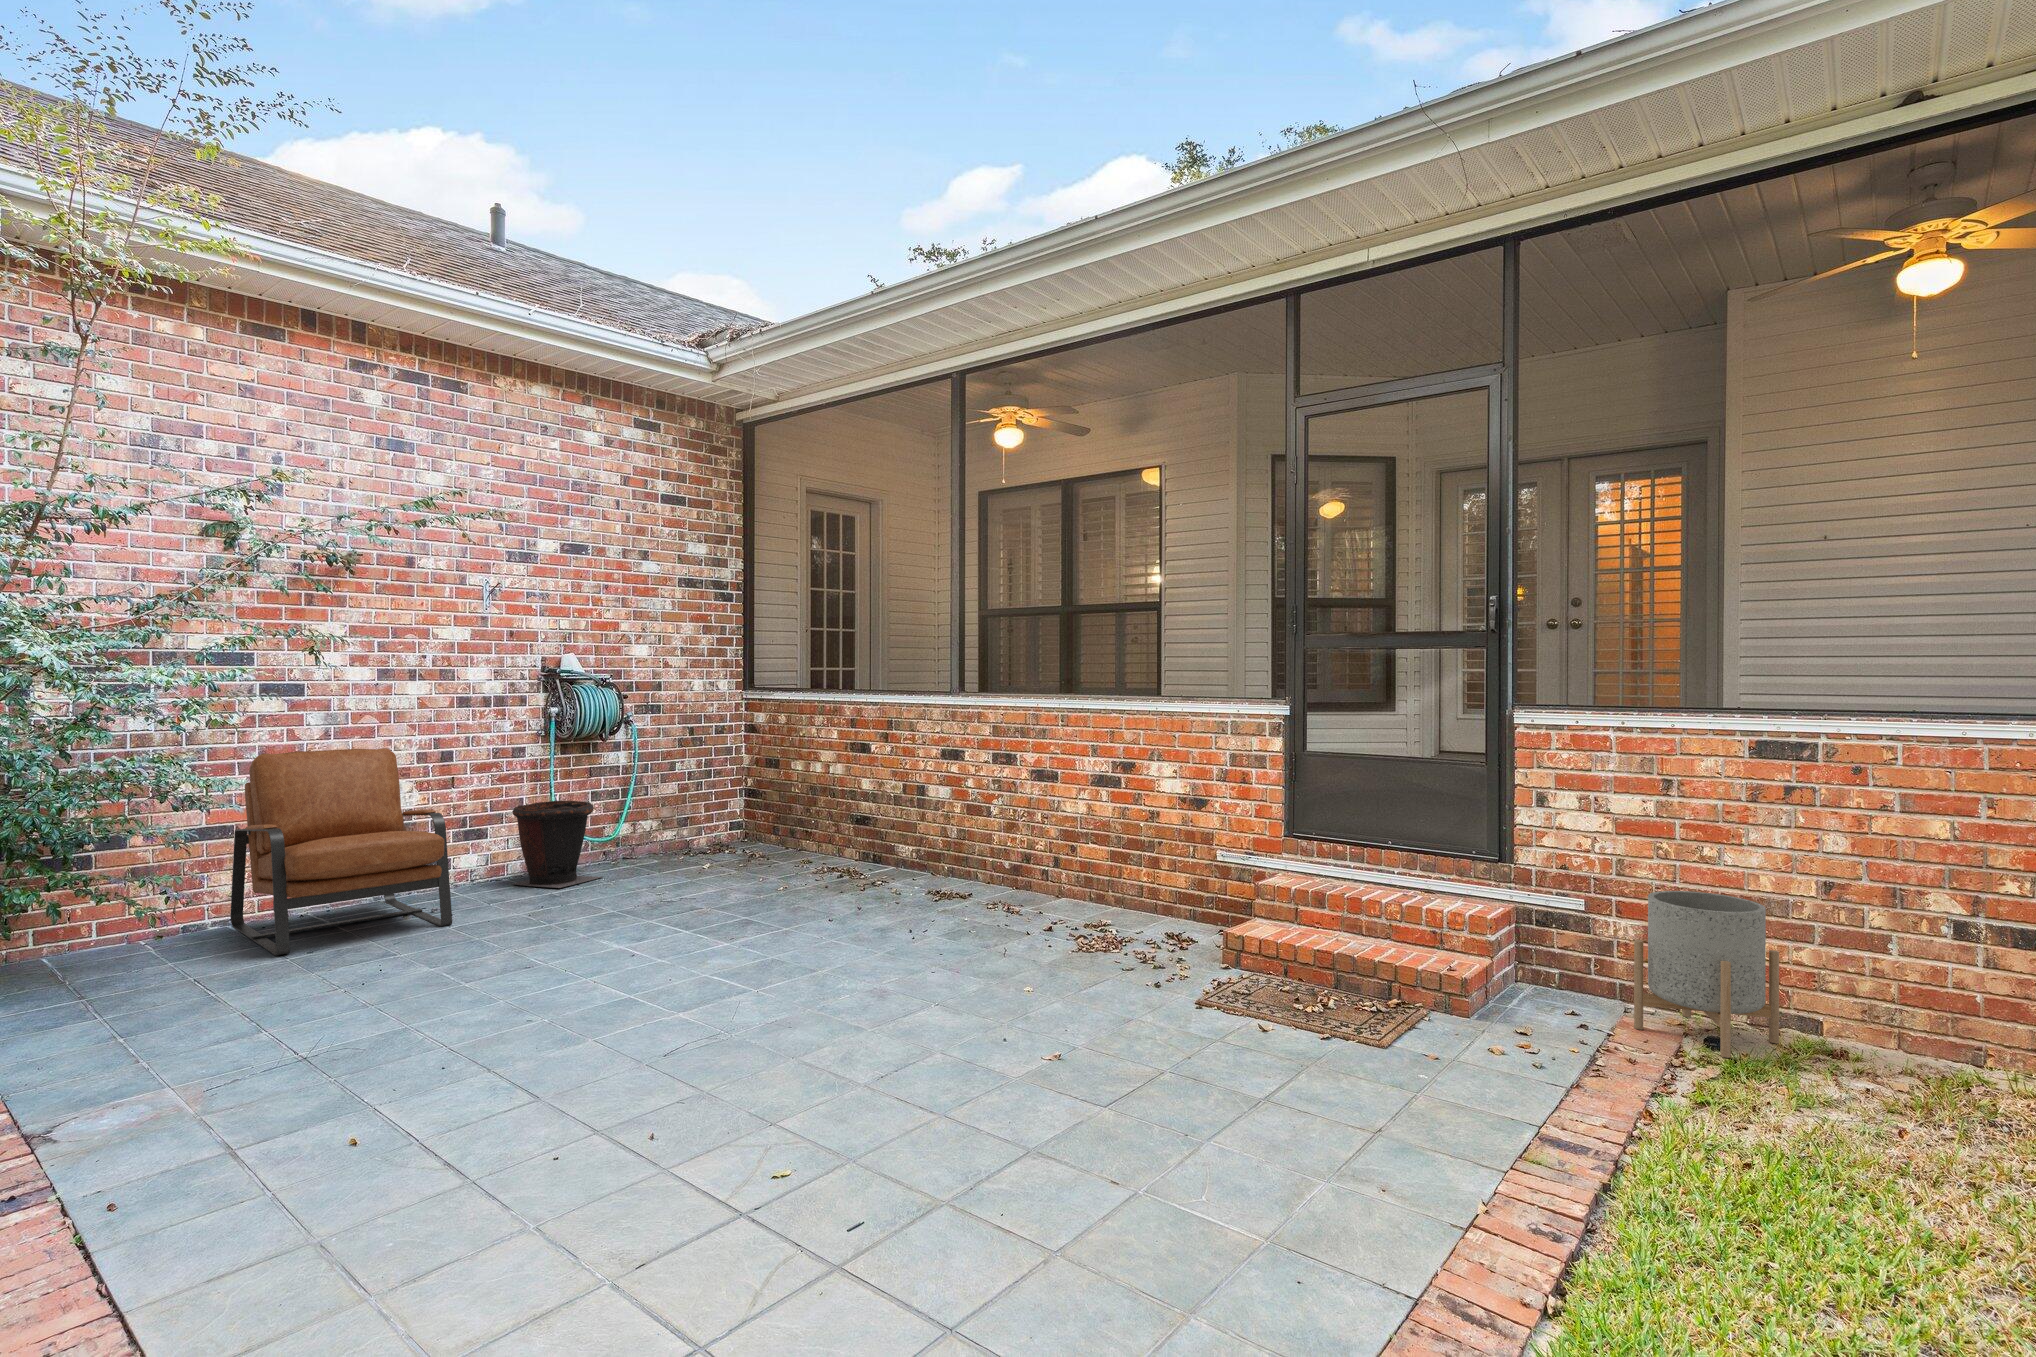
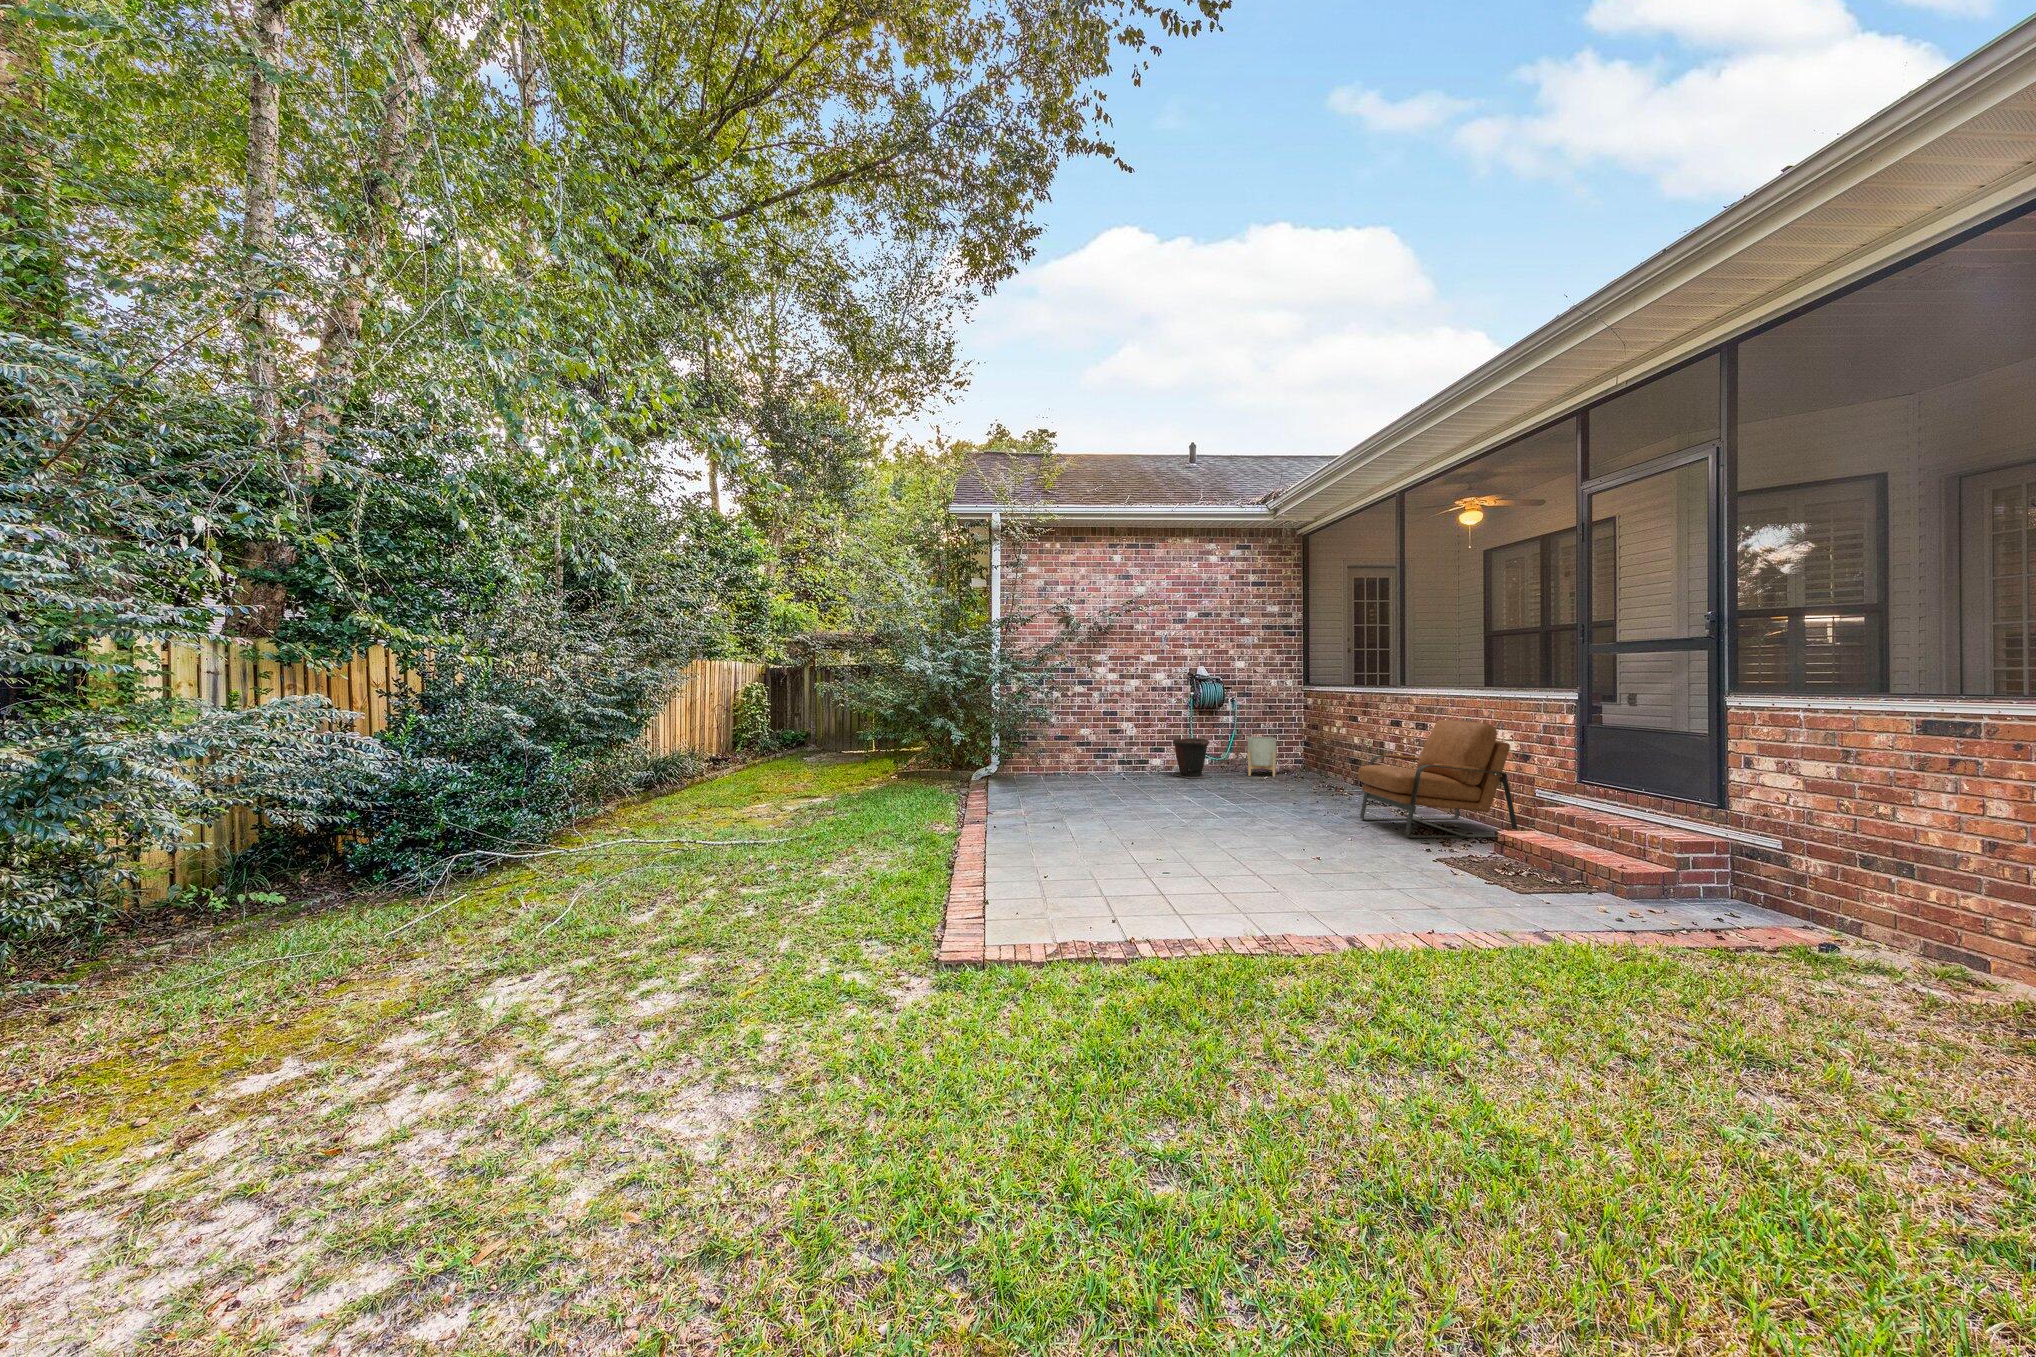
chair: present [231,748,452,956] -> present [1358,719,1518,838]
planter: present [1634,891,1779,1058] -> present [1248,737,1276,777]

